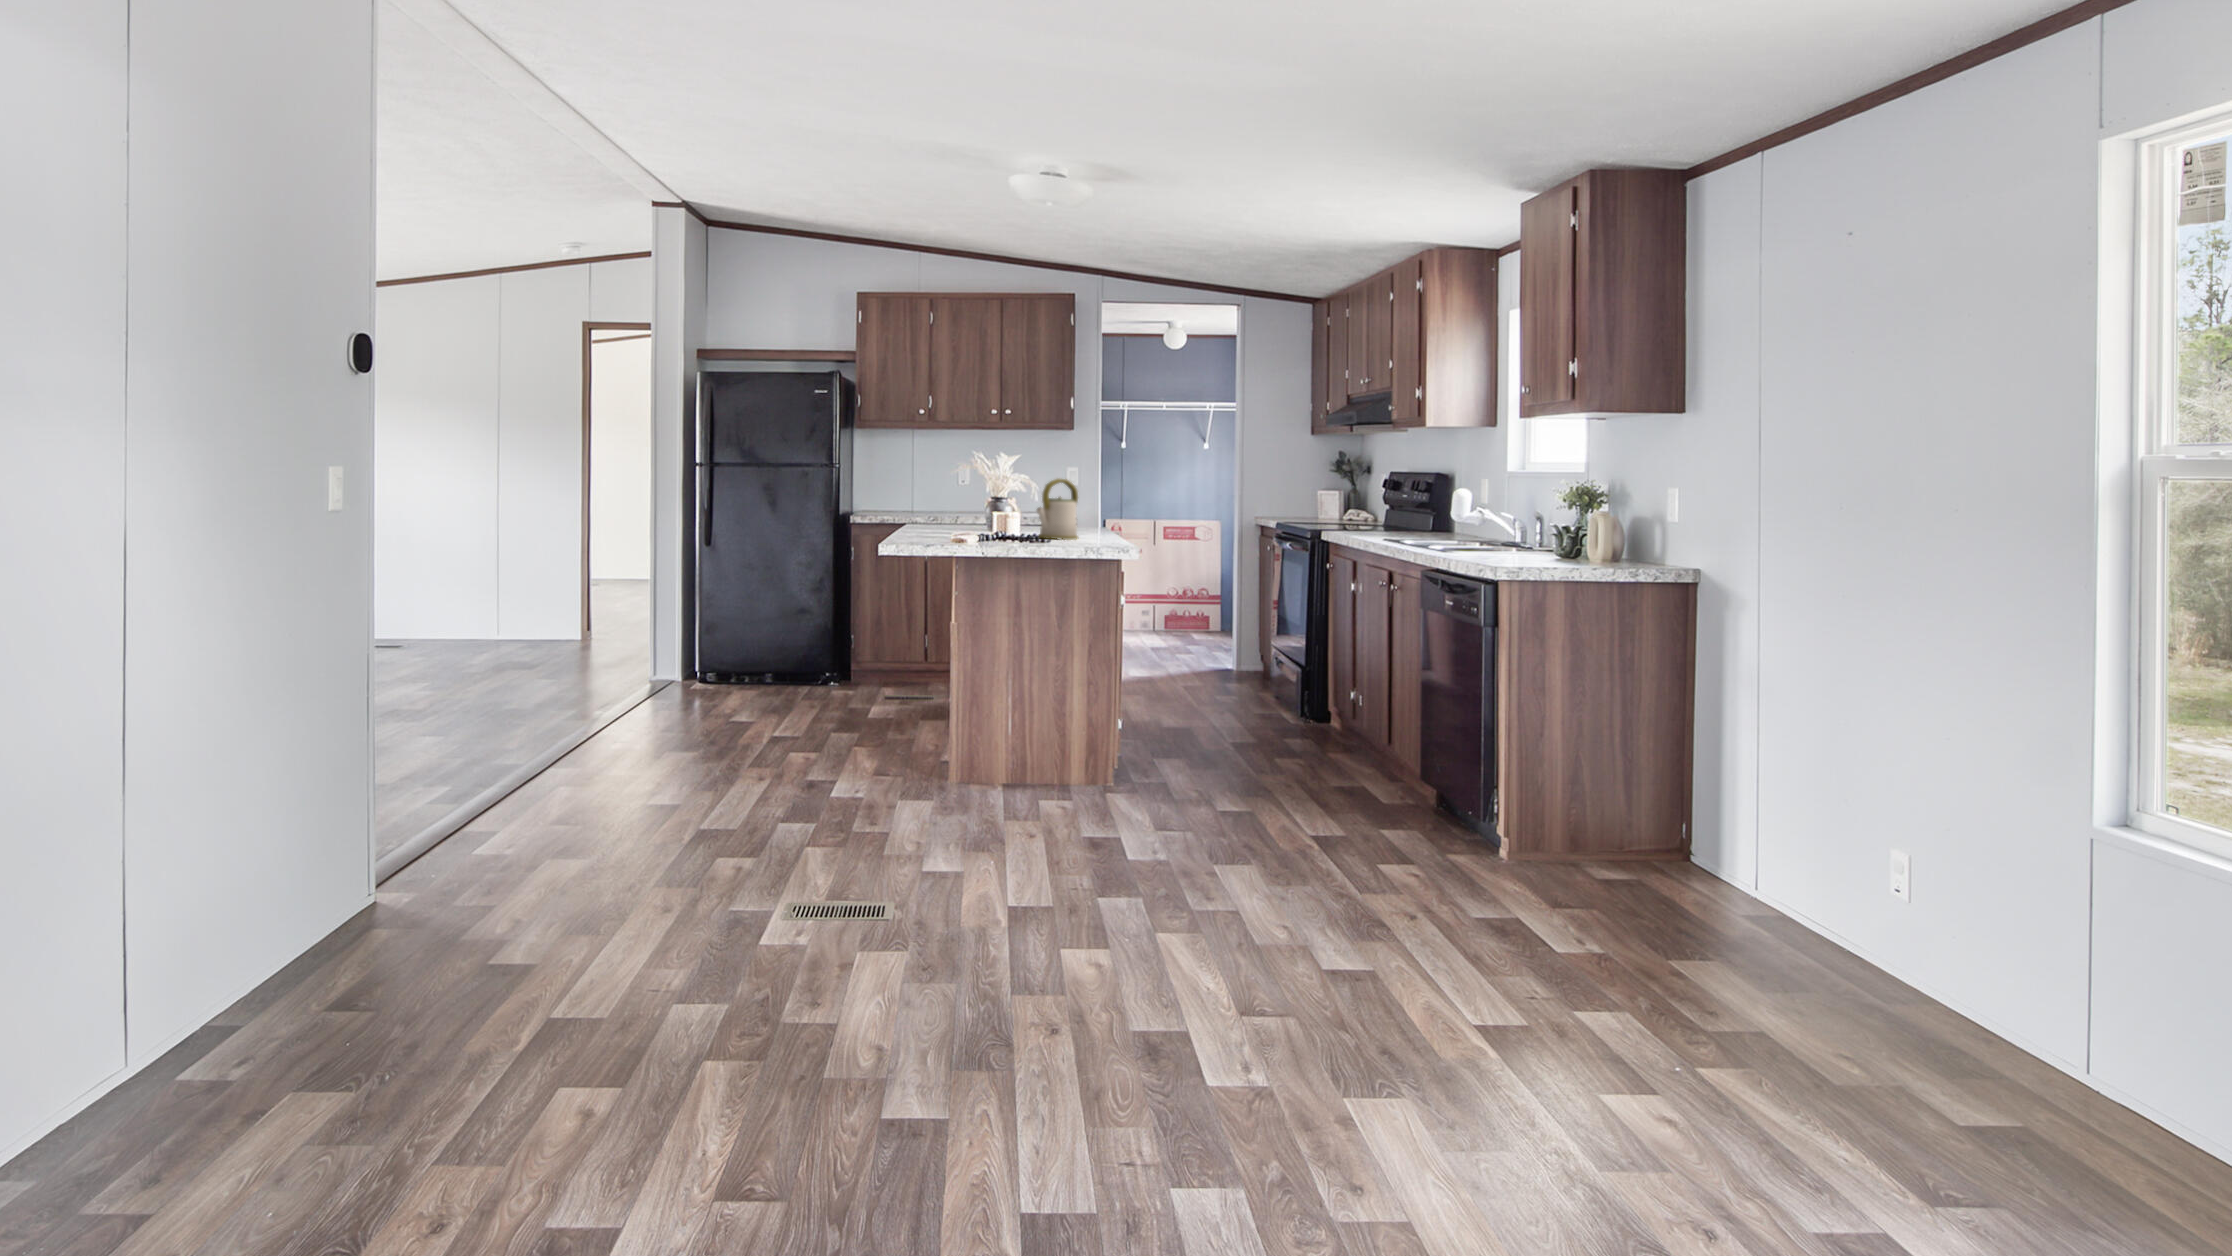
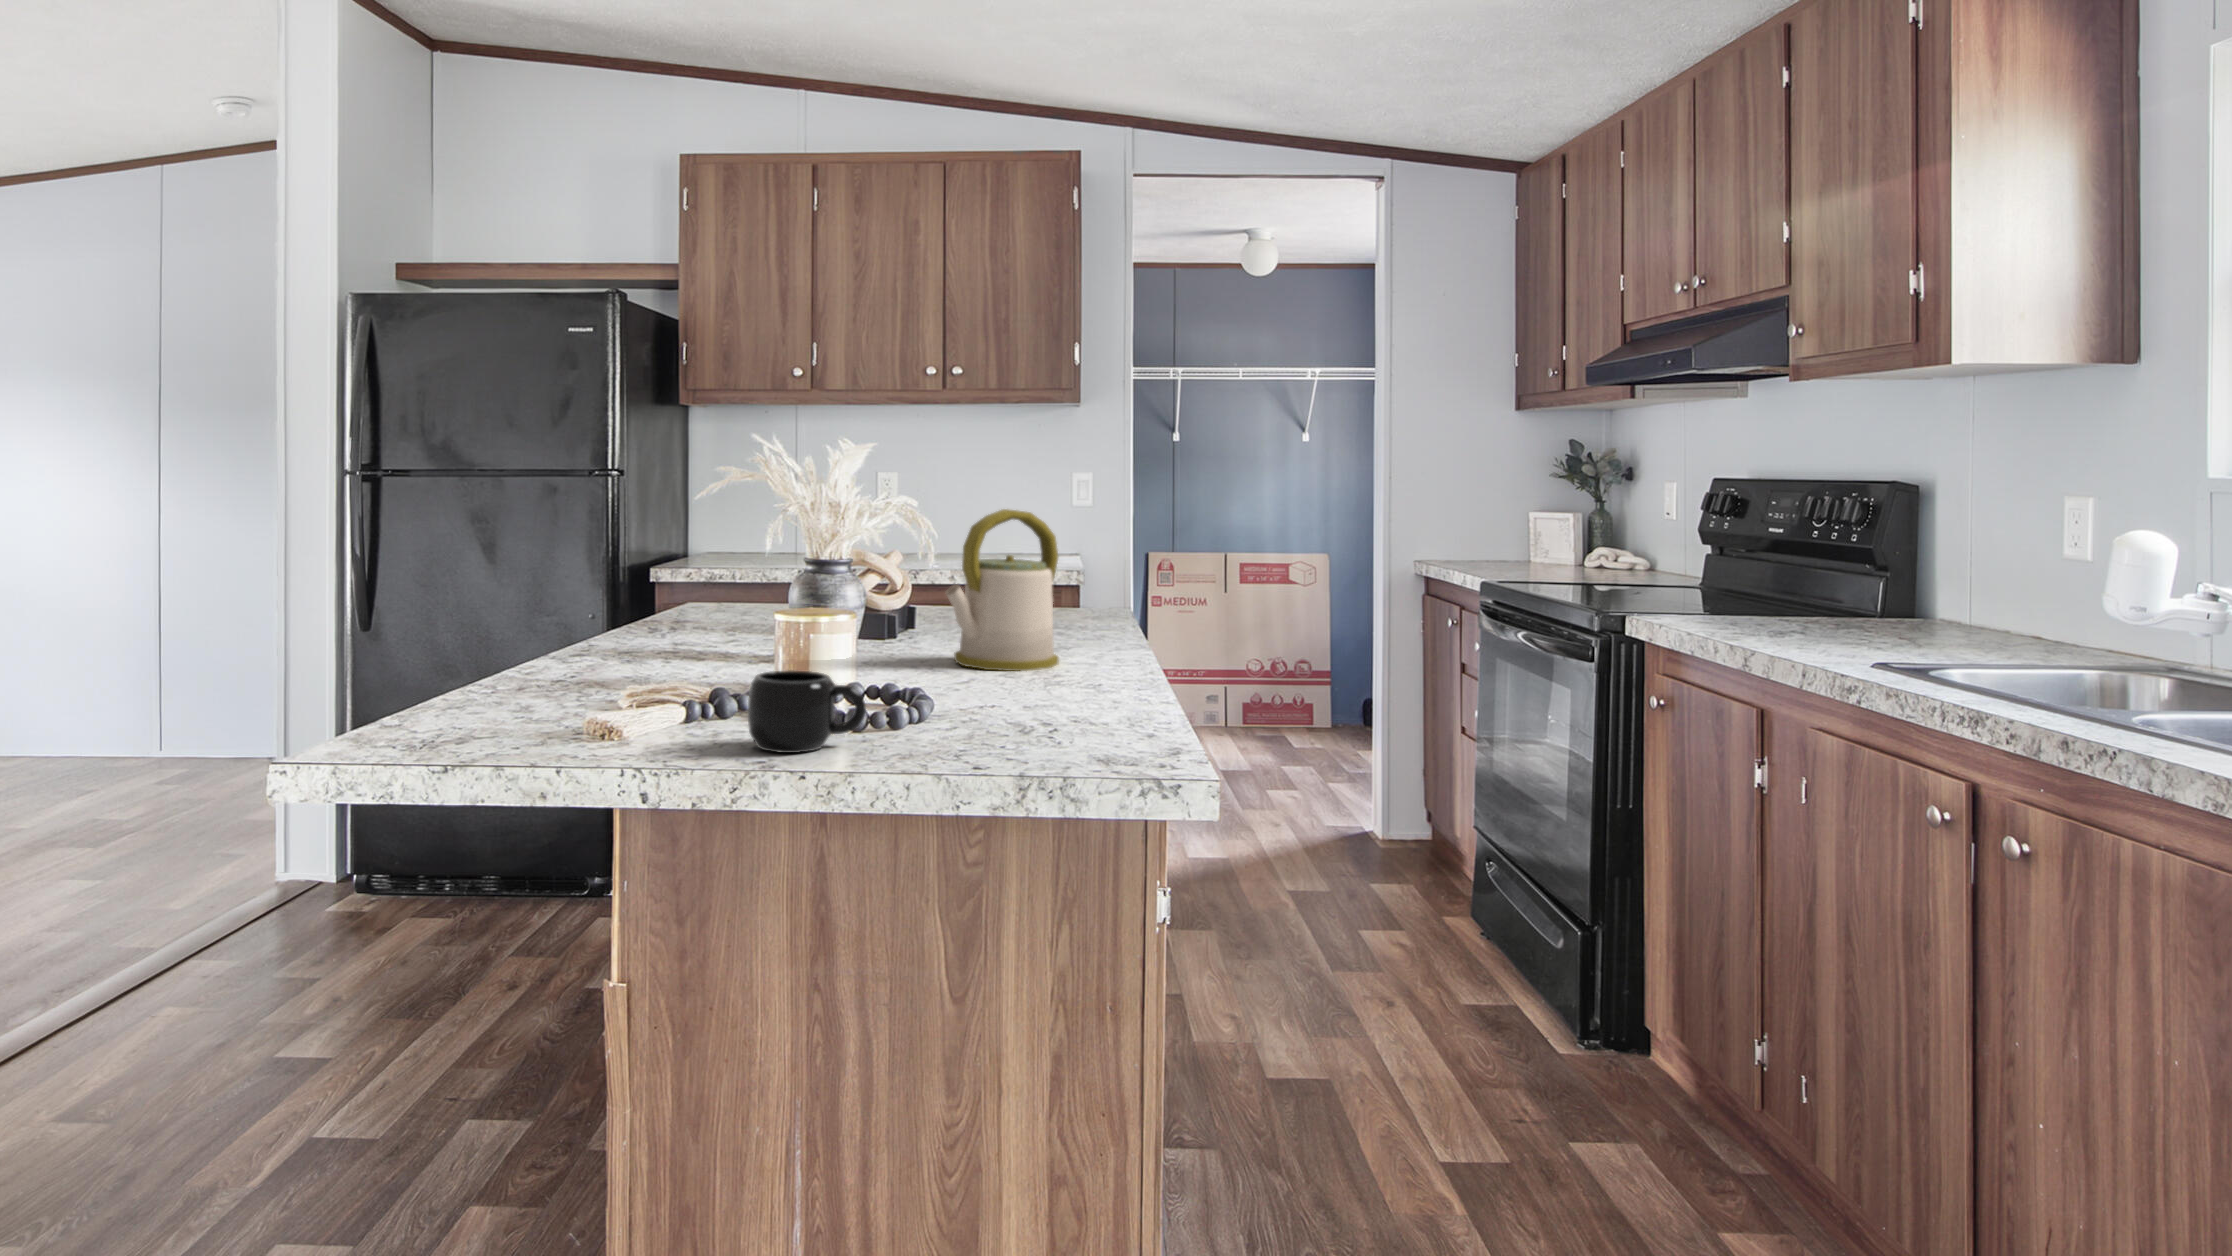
mug: none [993,524,1028,547] -> present [748,670,866,753]

